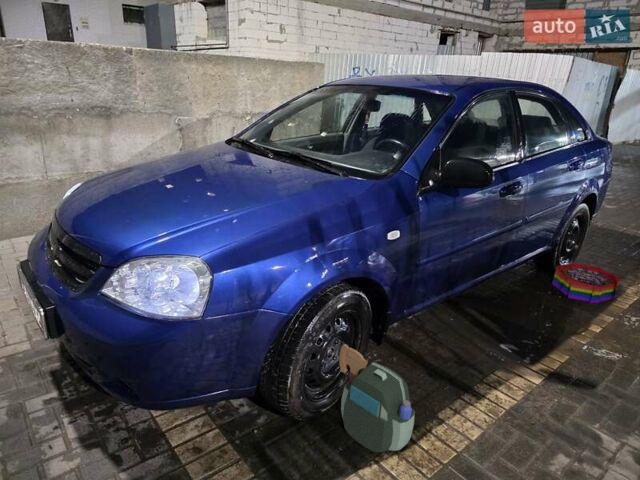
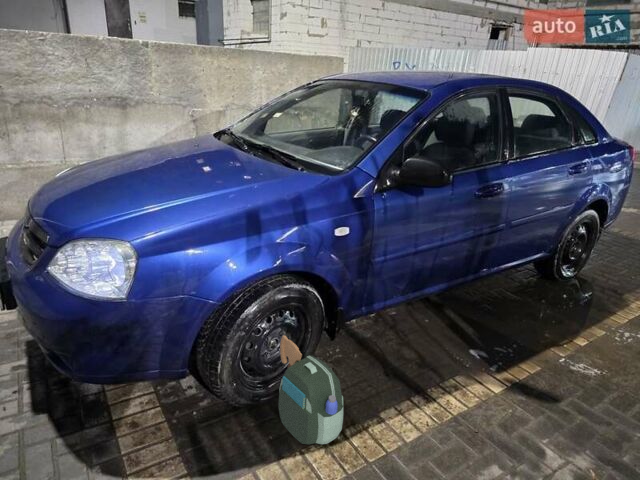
storage bin: present [552,263,620,303] -> none [550,271,624,316]

